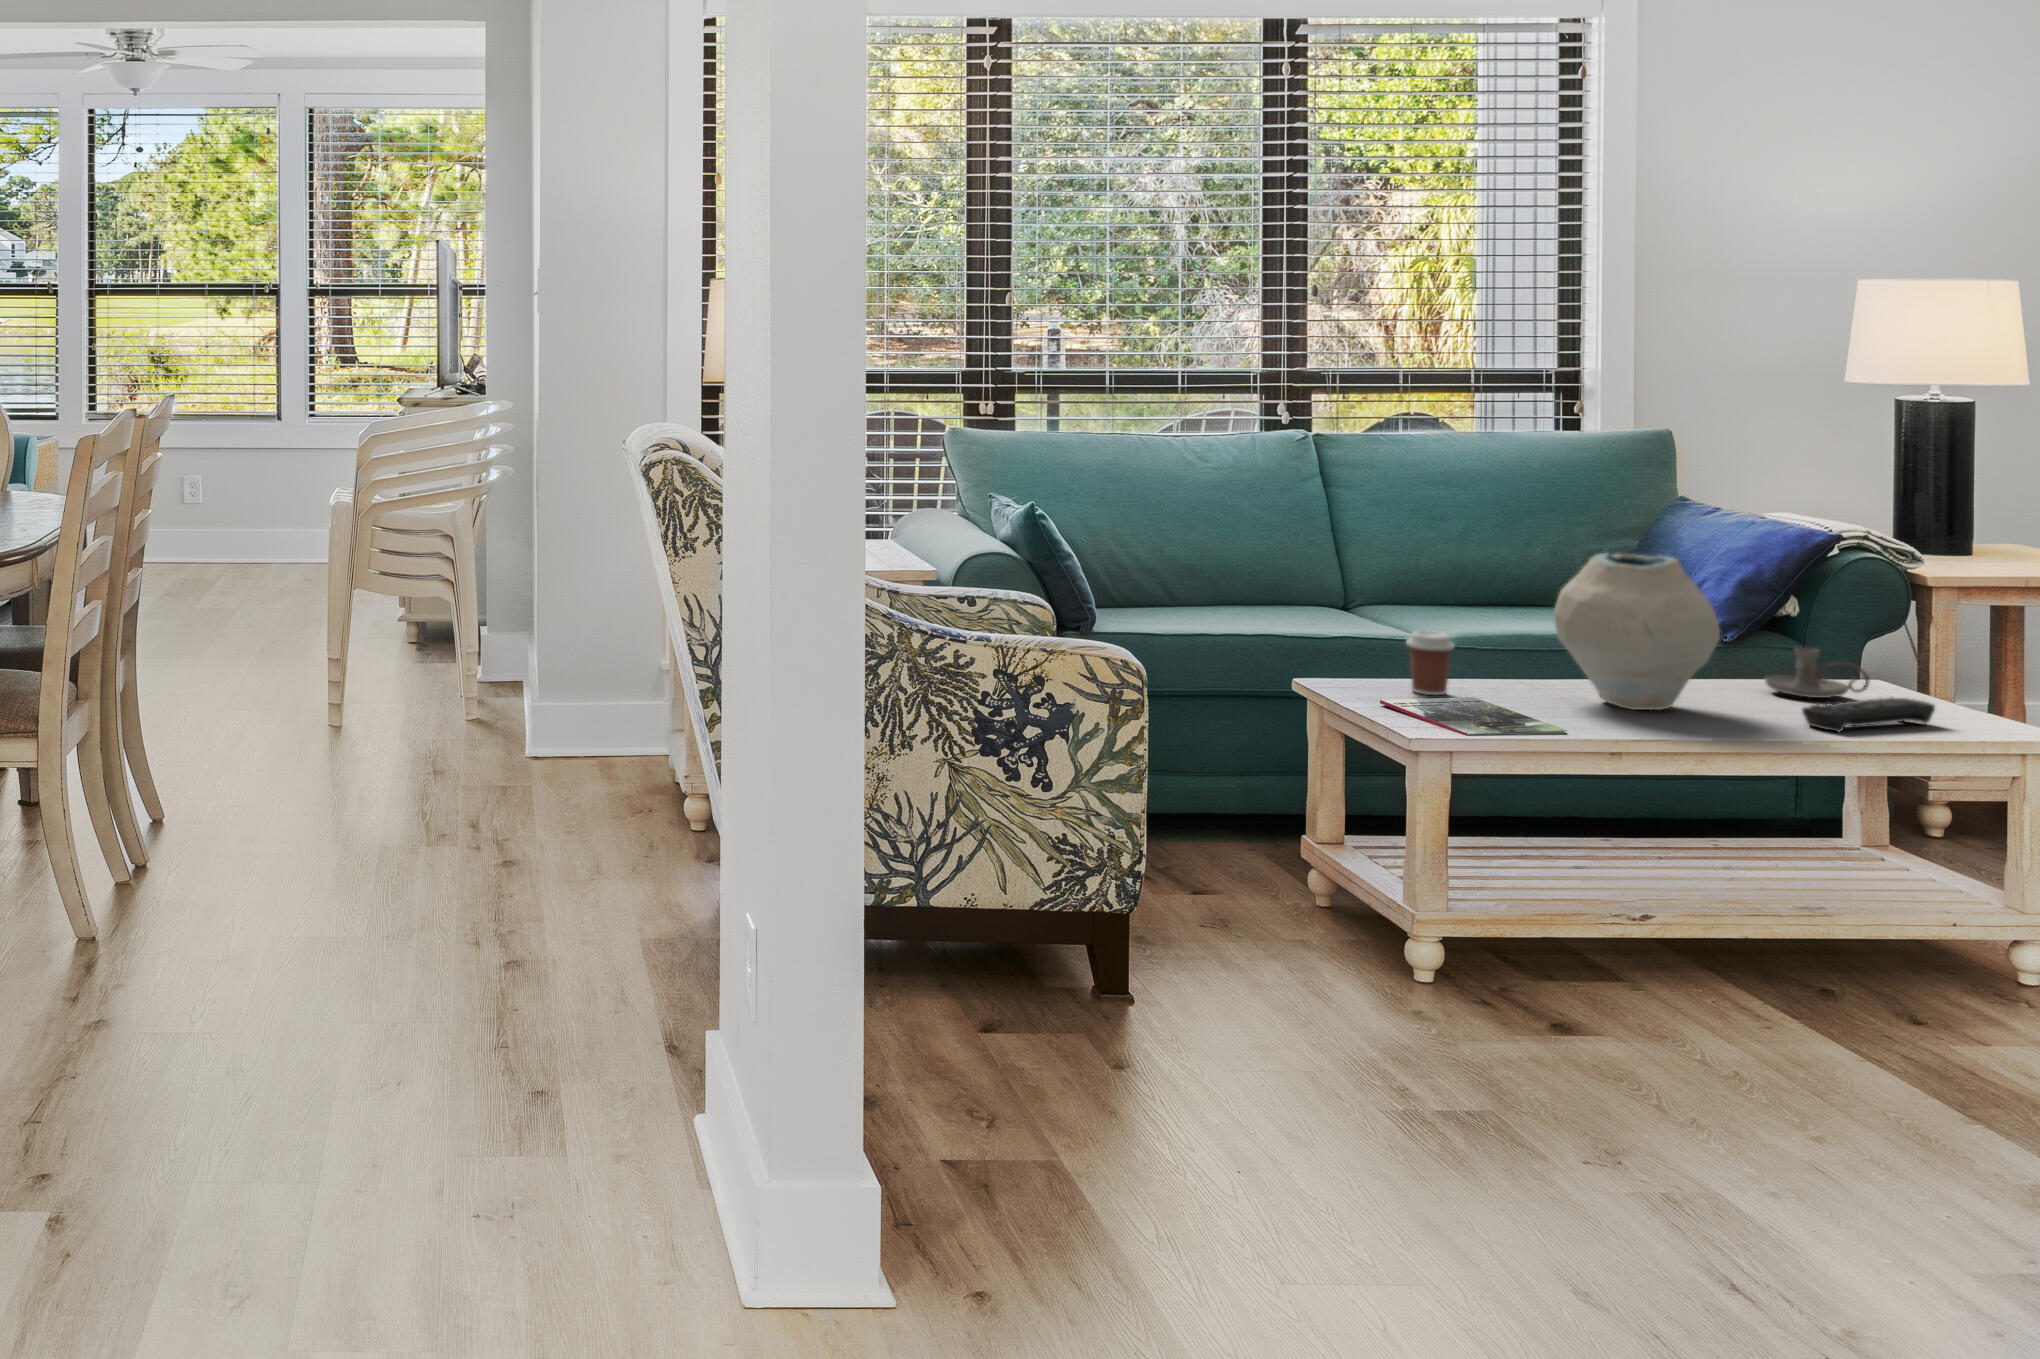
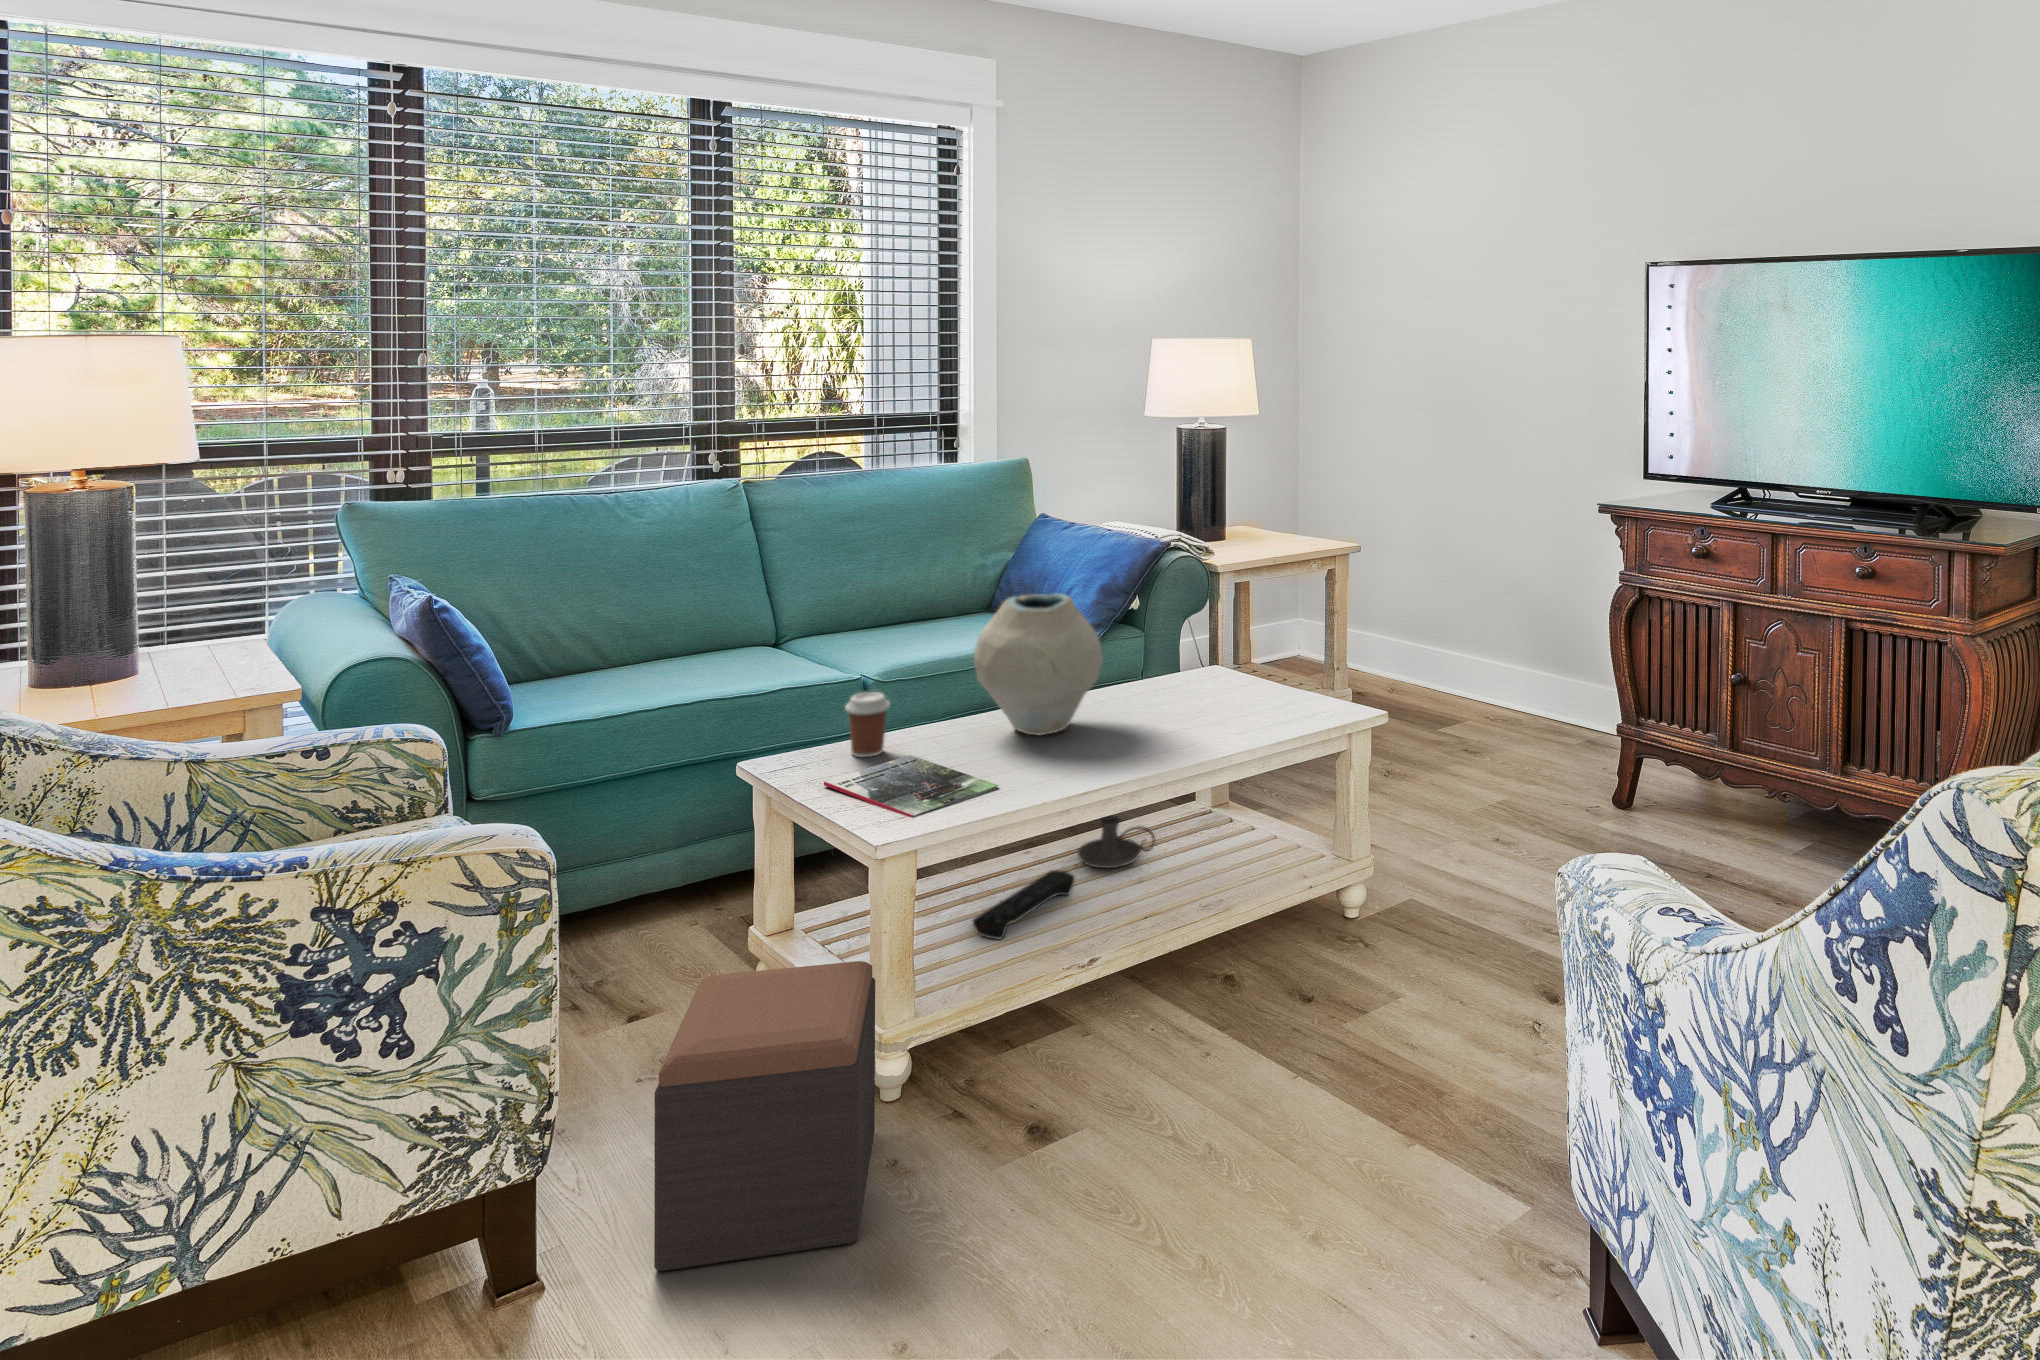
candle holder: present [1765,647,1869,698] -> present [1078,817,1156,868]
remote control: present [1802,698,1935,732] -> present [972,870,1075,939]
footstool: none [1221,822,1421,1062] -> present [654,961,875,1271]

